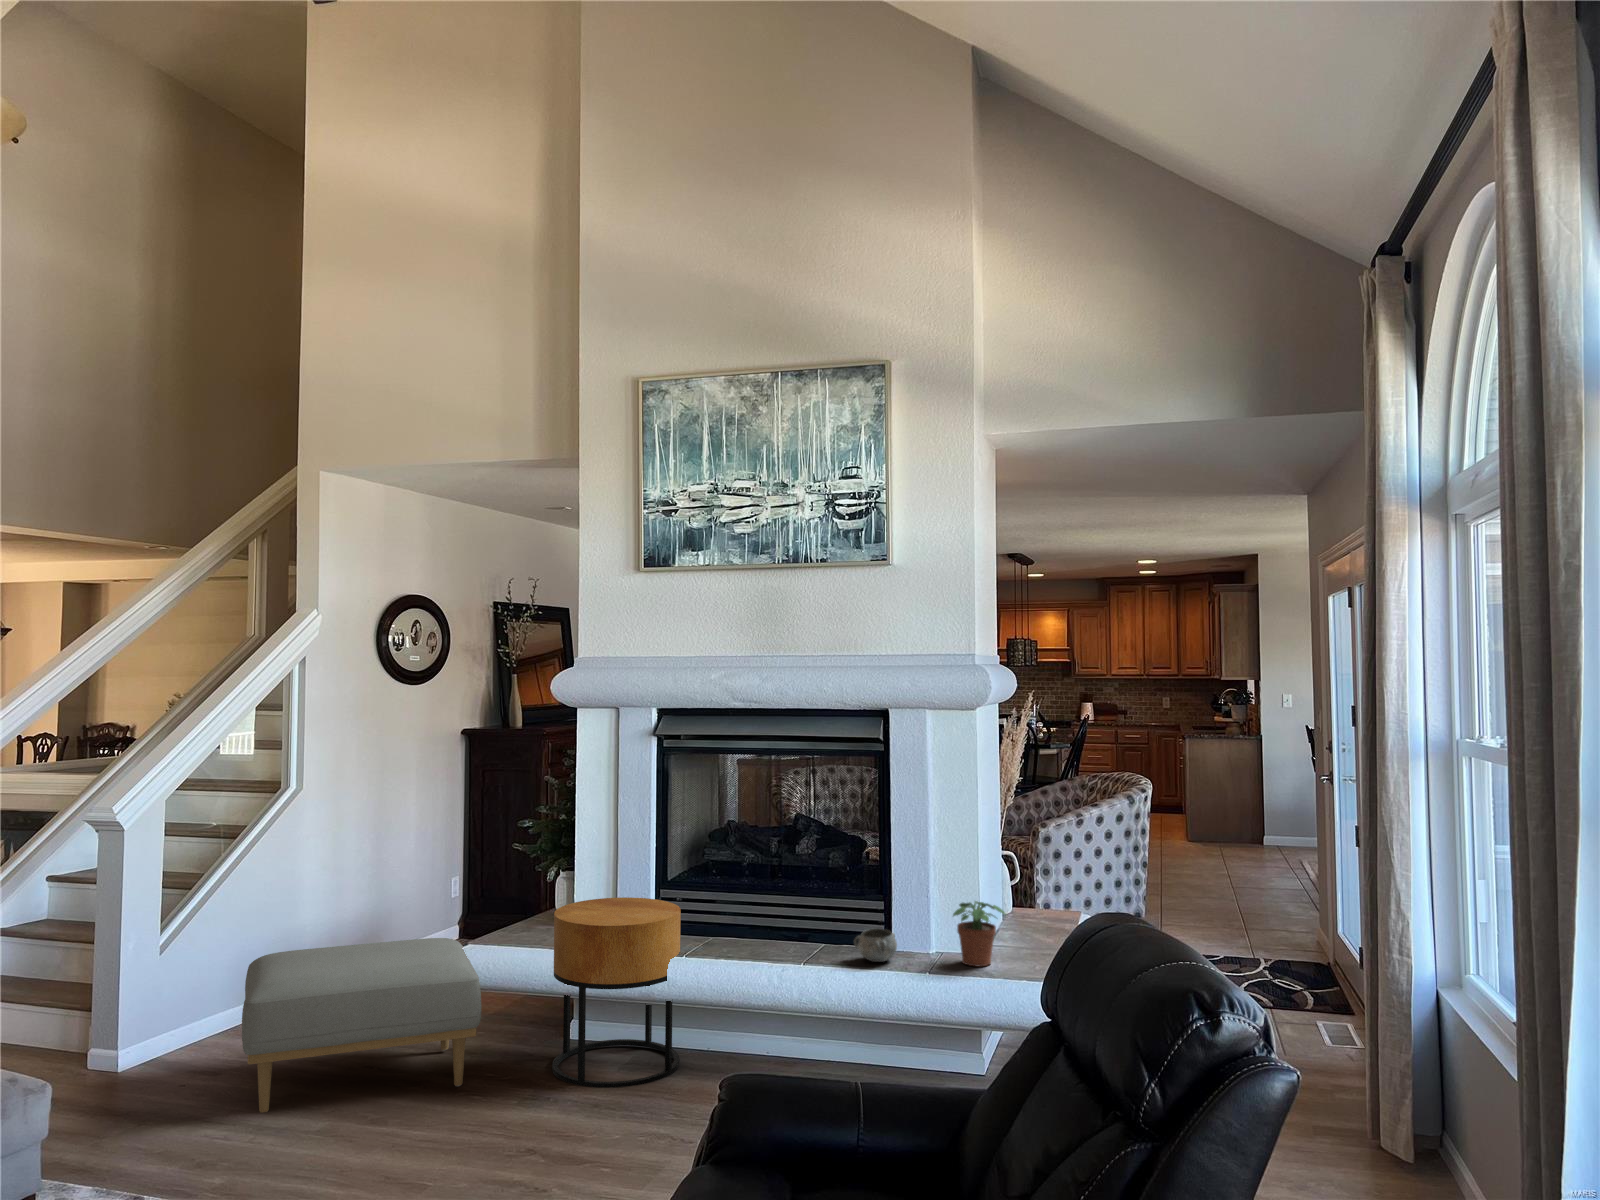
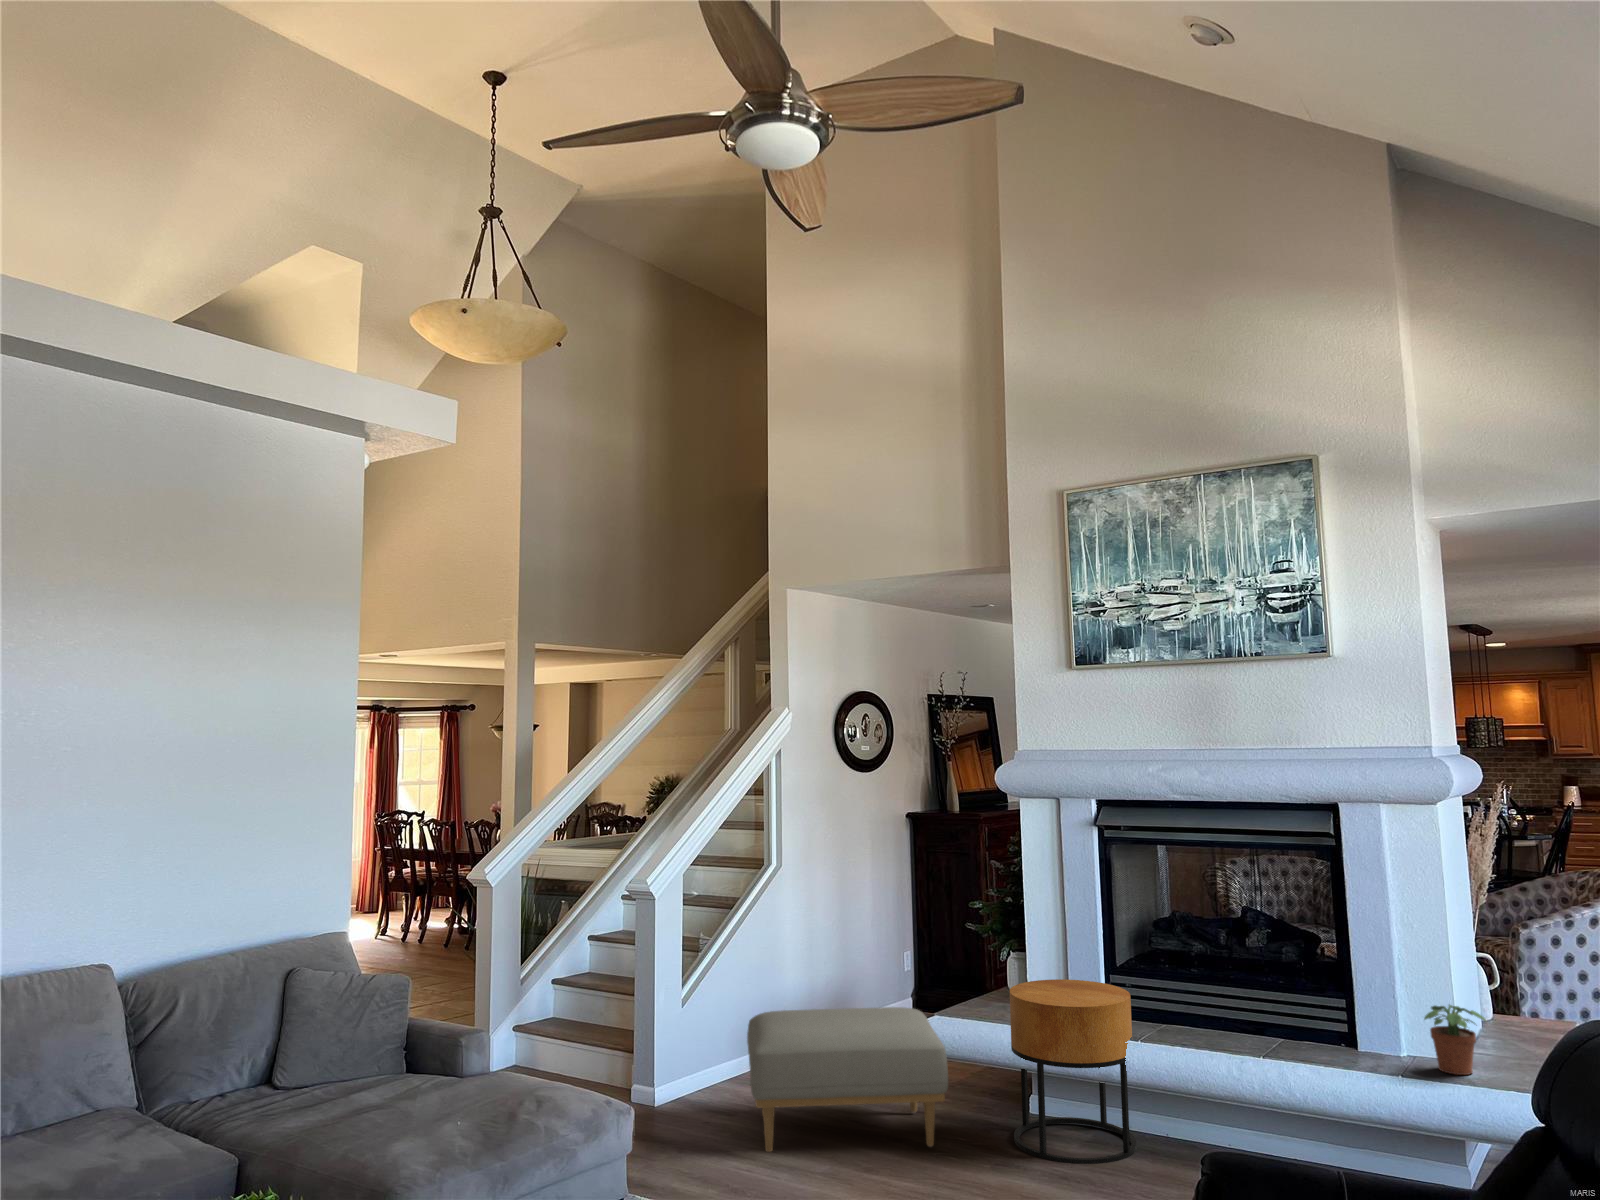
decorative bowl: present [854,928,897,962] -> none [1314,1027,1363,1062]

